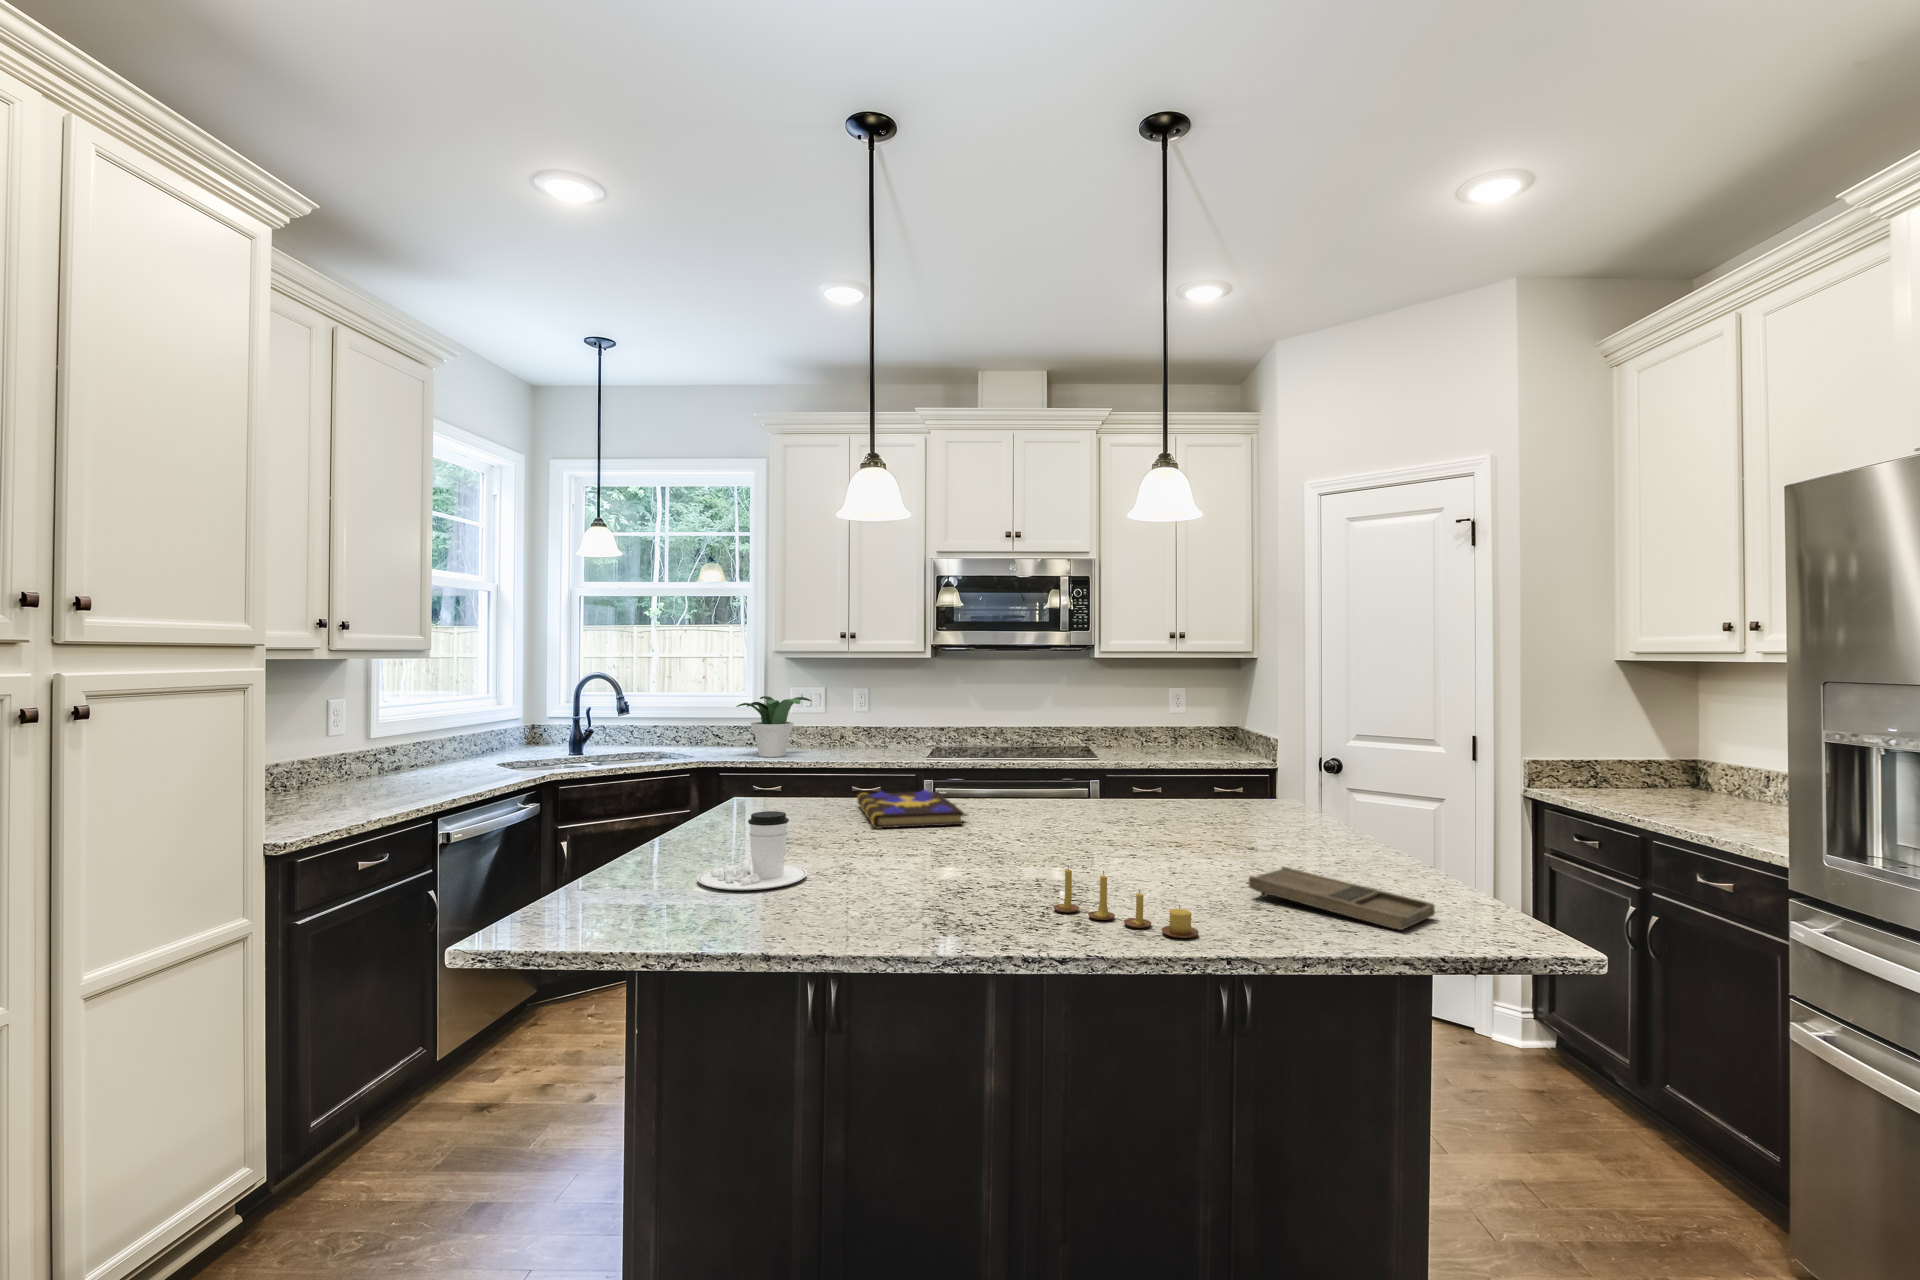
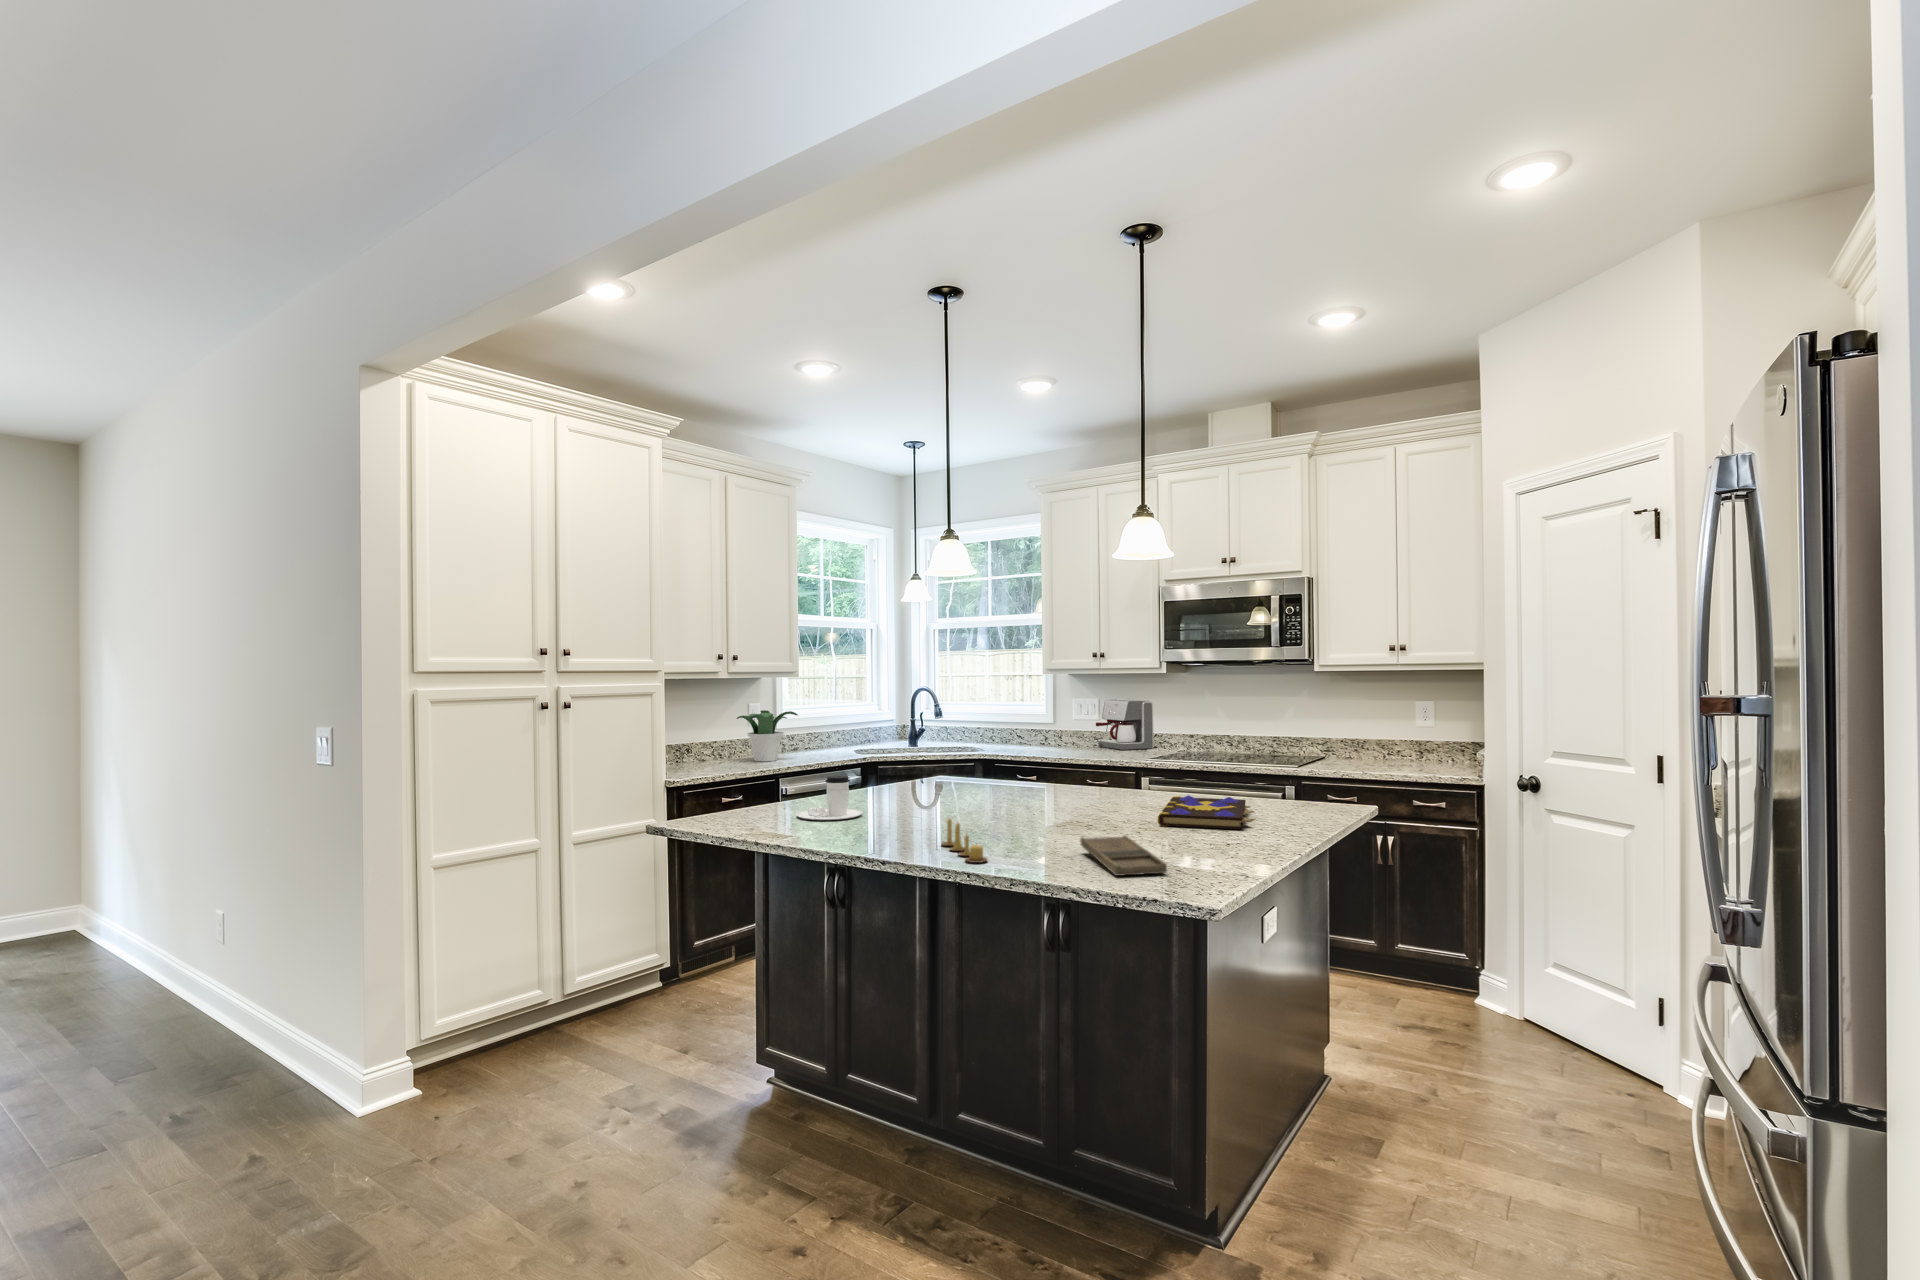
coffee maker: none [830,689,898,749] -> present [1096,699,1154,750]
potted plant: present [737,696,811,757] -> present [737,710,798,761]
book: present [857,790,968,829] -> present [1158,795,1254,829]

